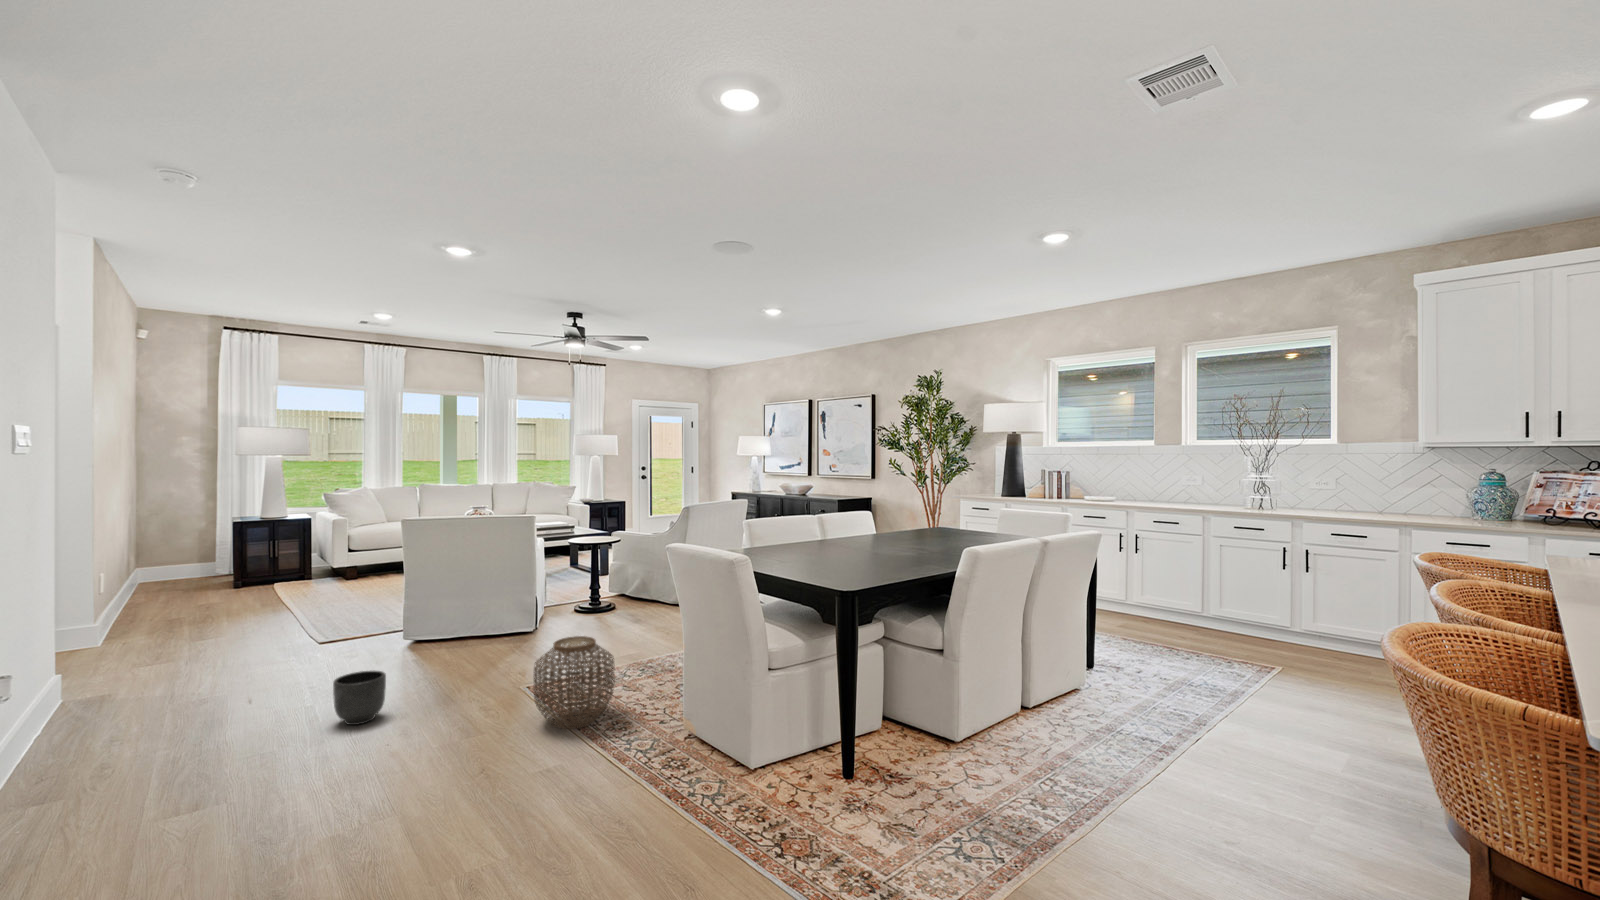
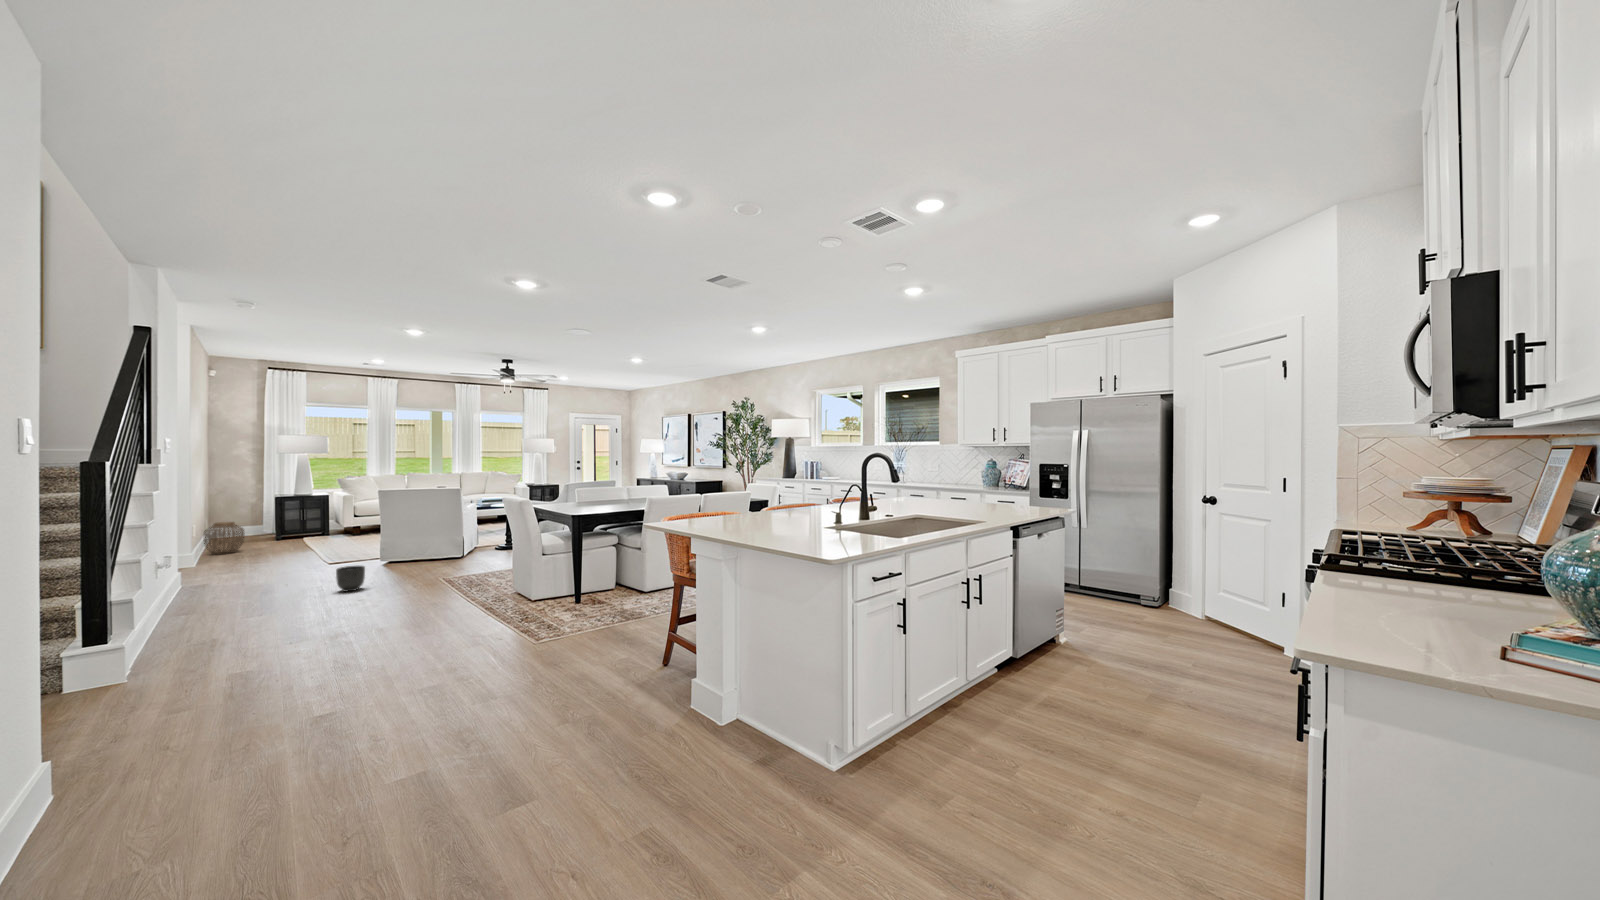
woven basket: present [534,636,615,729] -> present [204,522,245,555]

